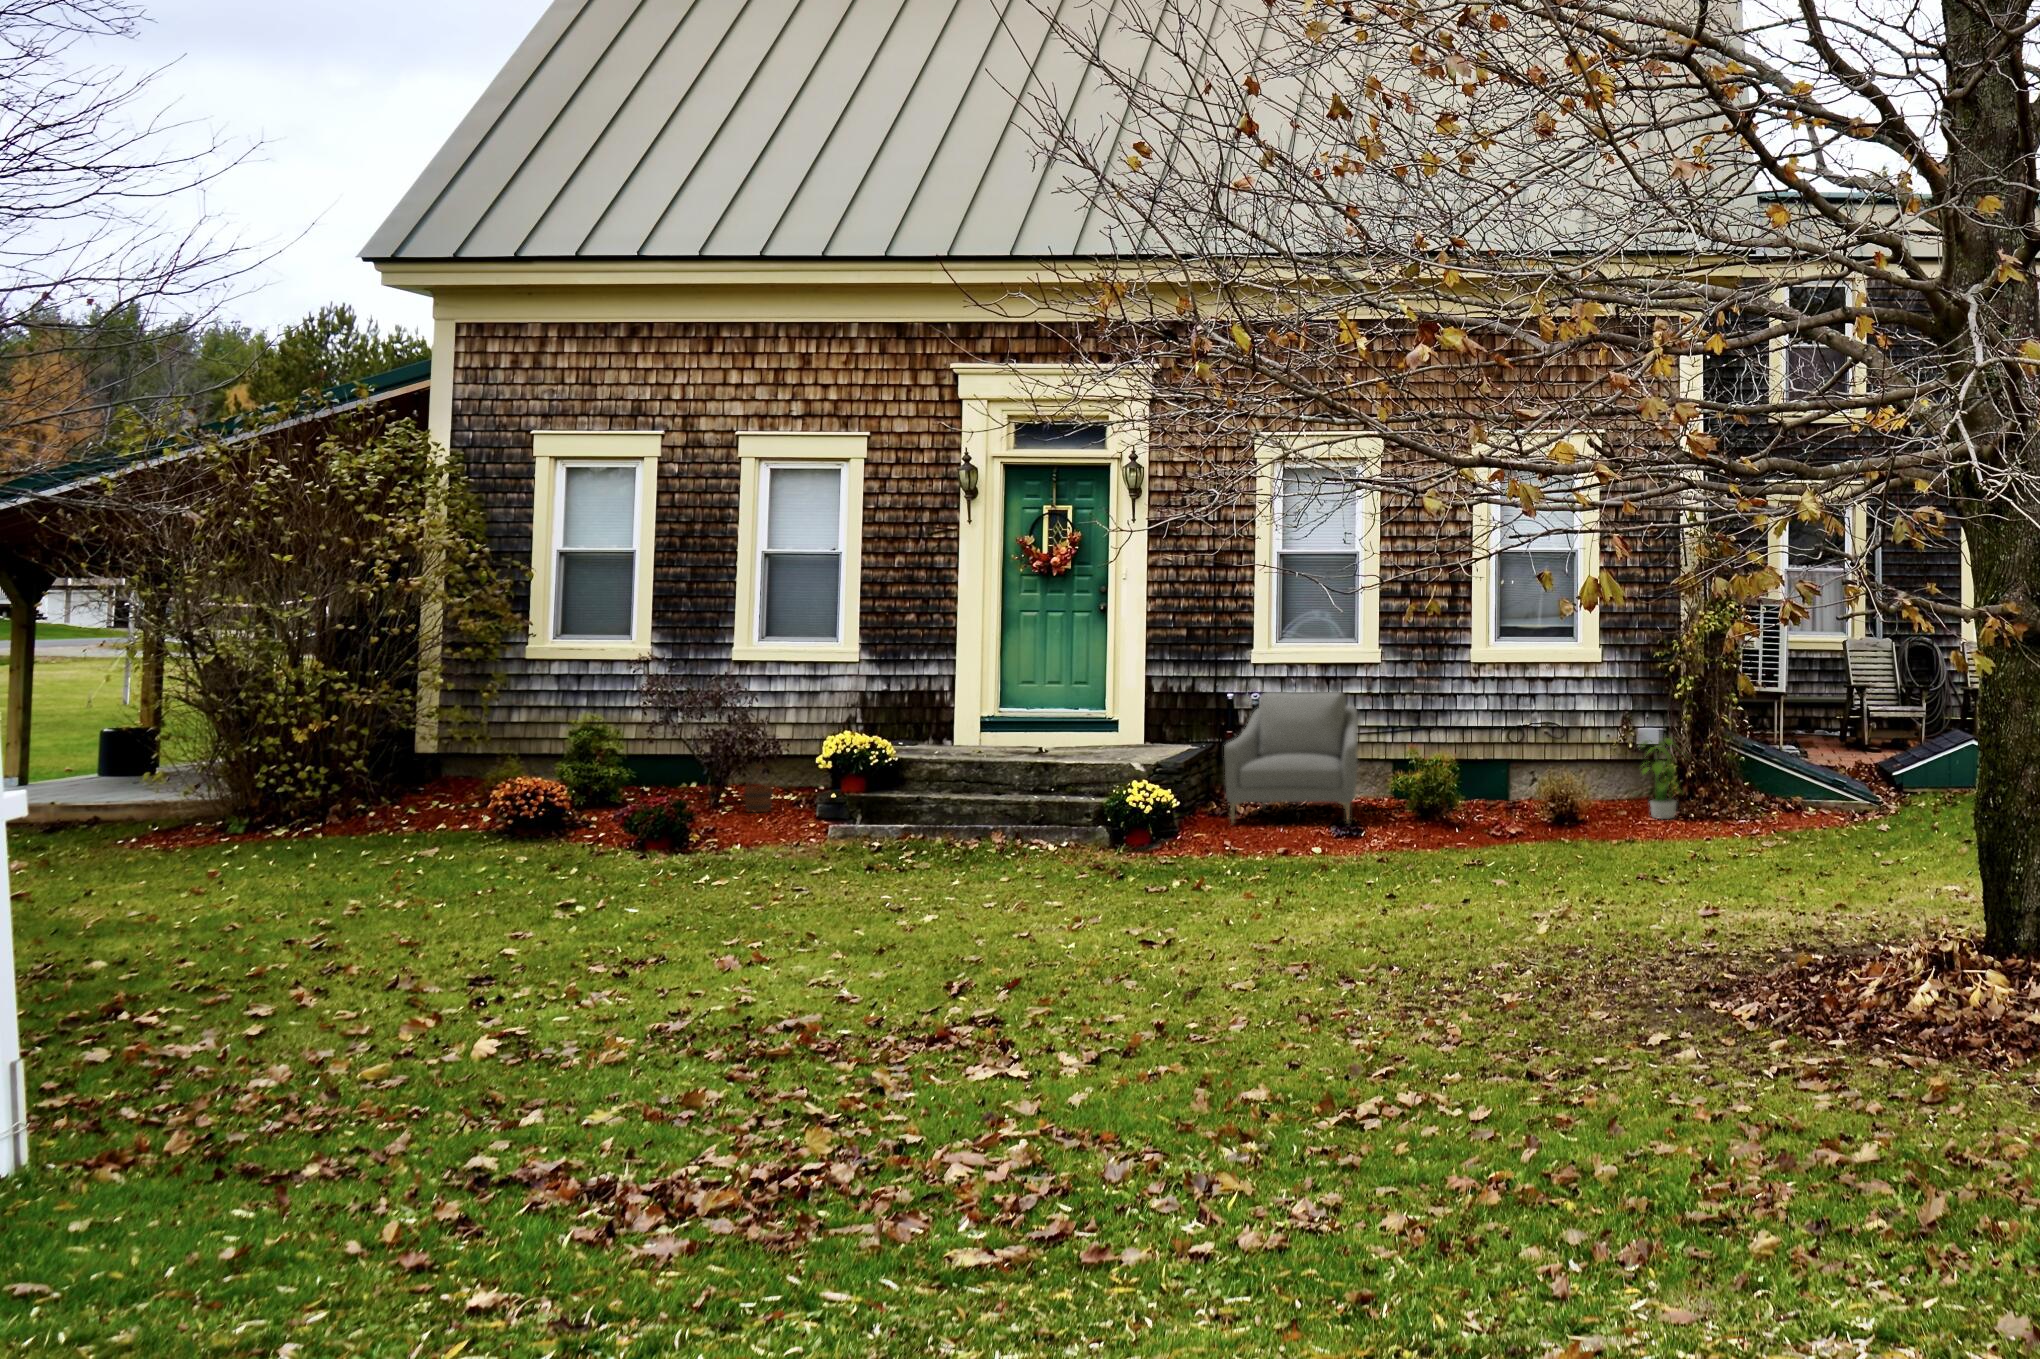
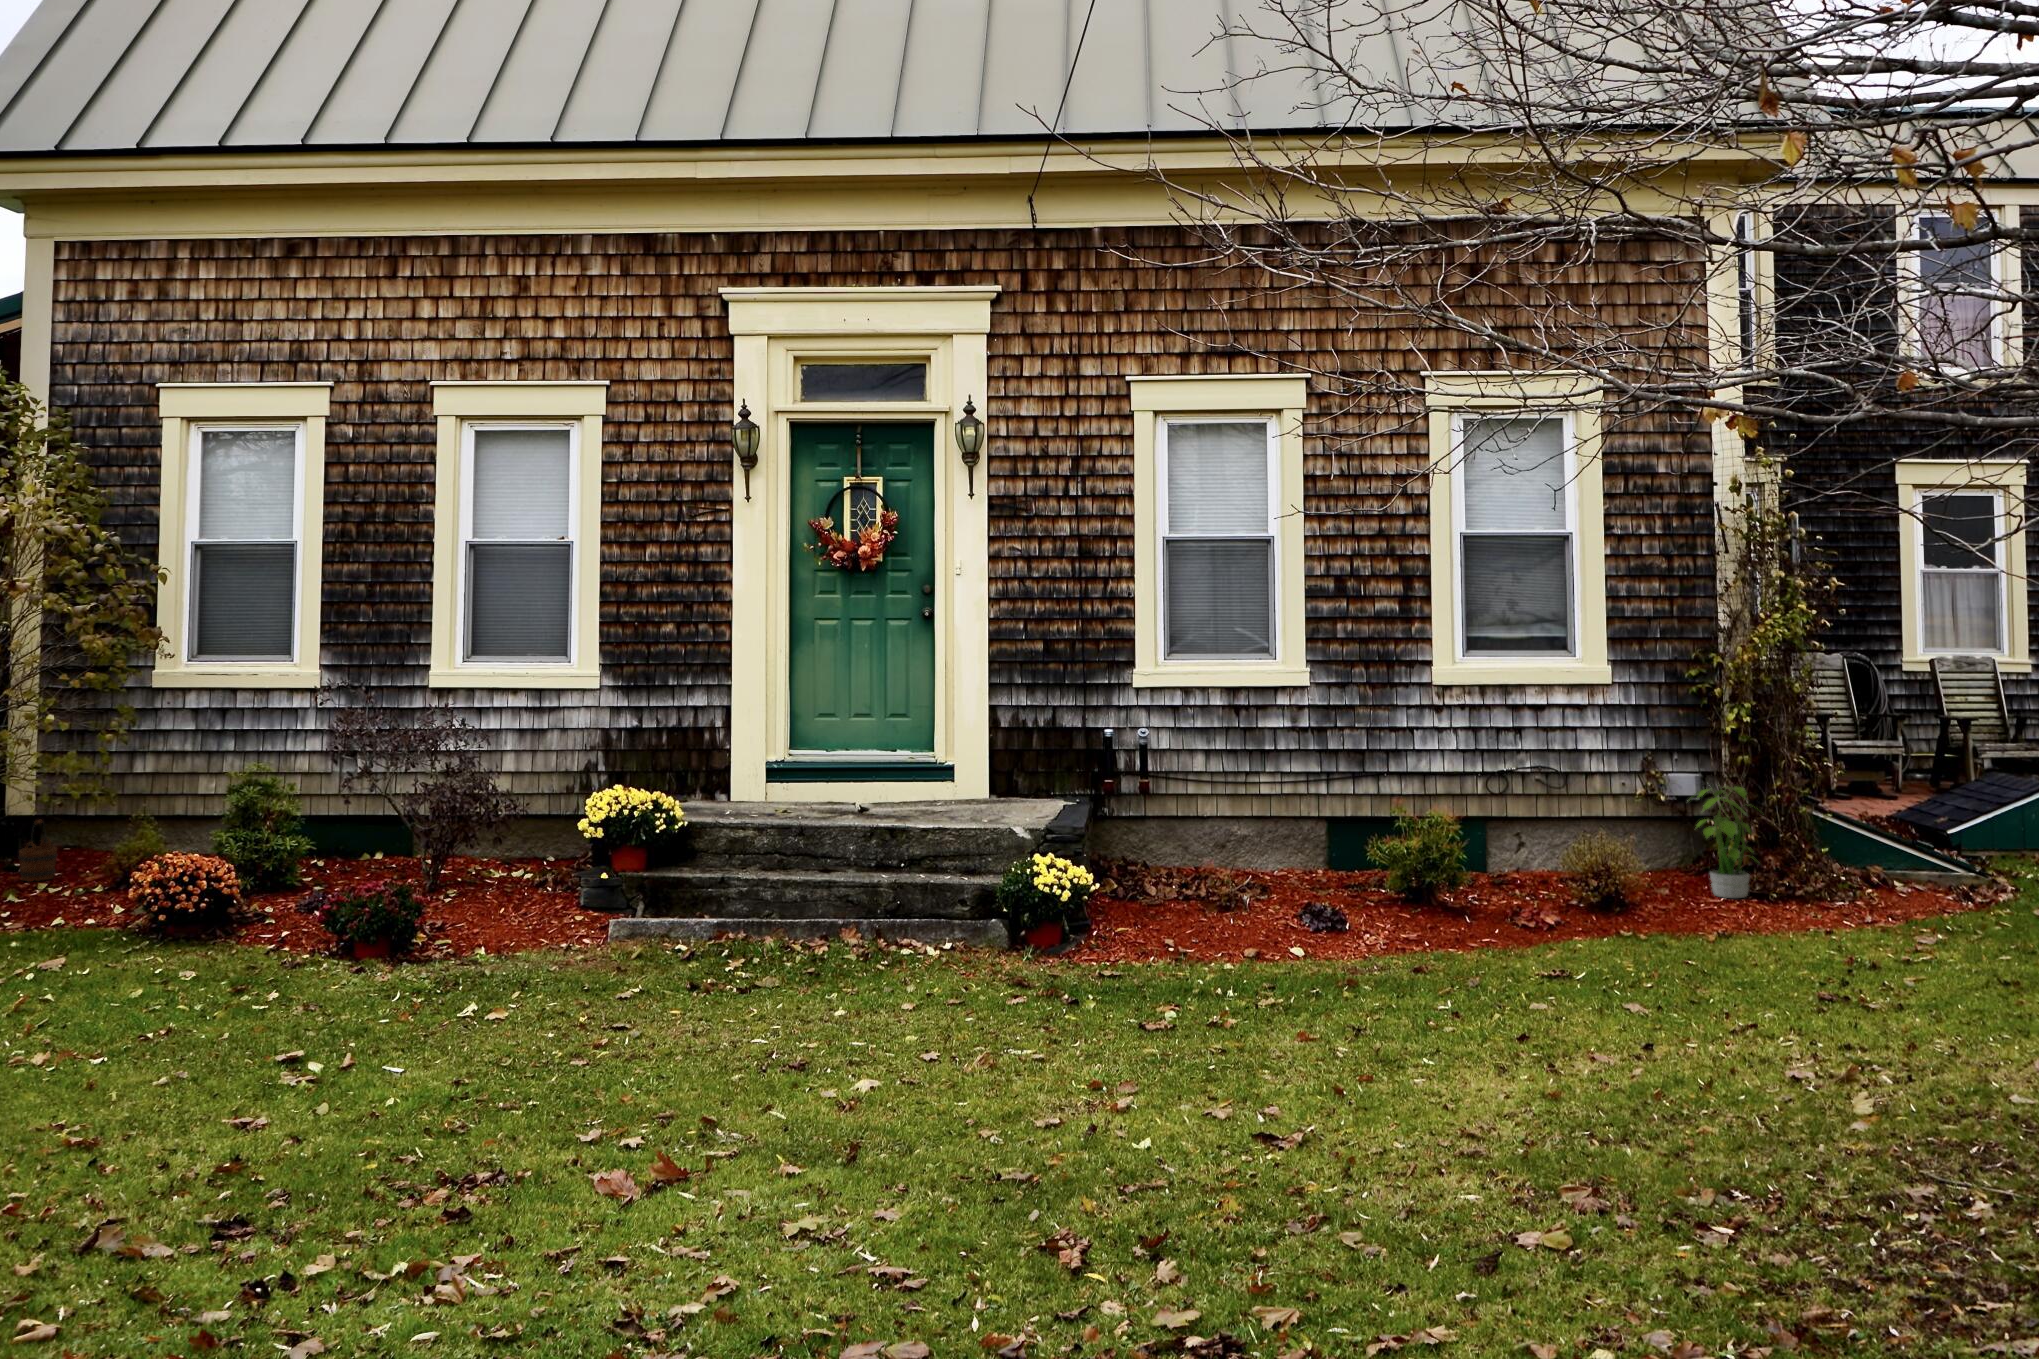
chair: present [1224,692,1358,822] -> none [1131,725,1315,908]
wooden bucket: present [745,766,773,813] -> present [19,819,57,881]

